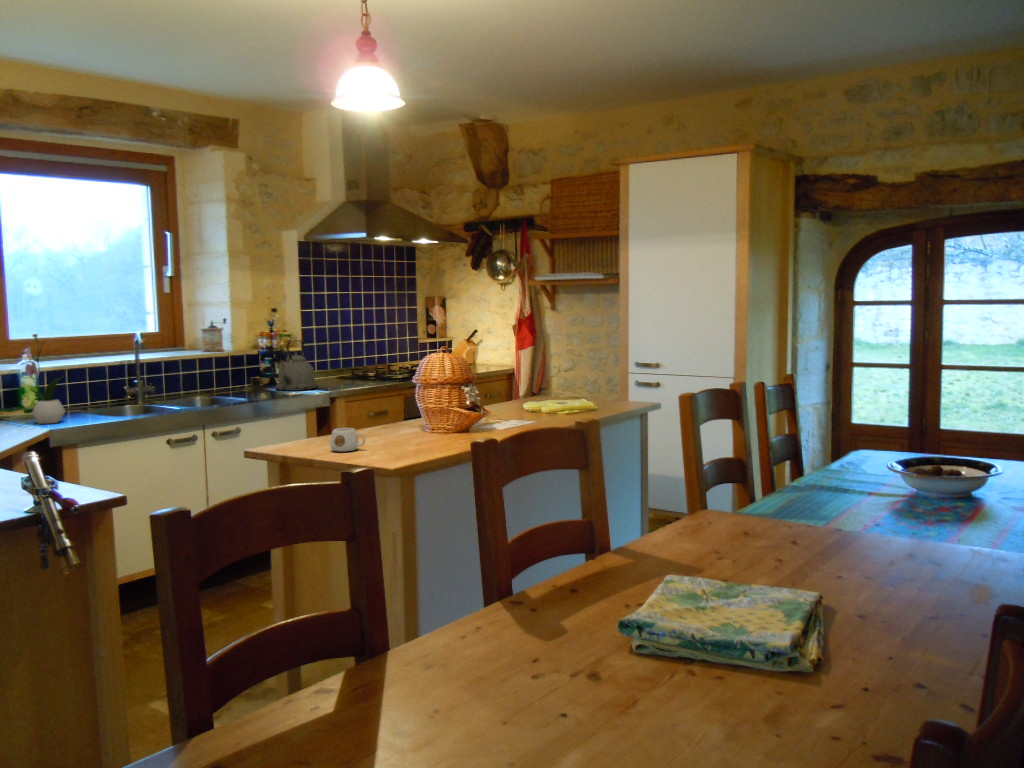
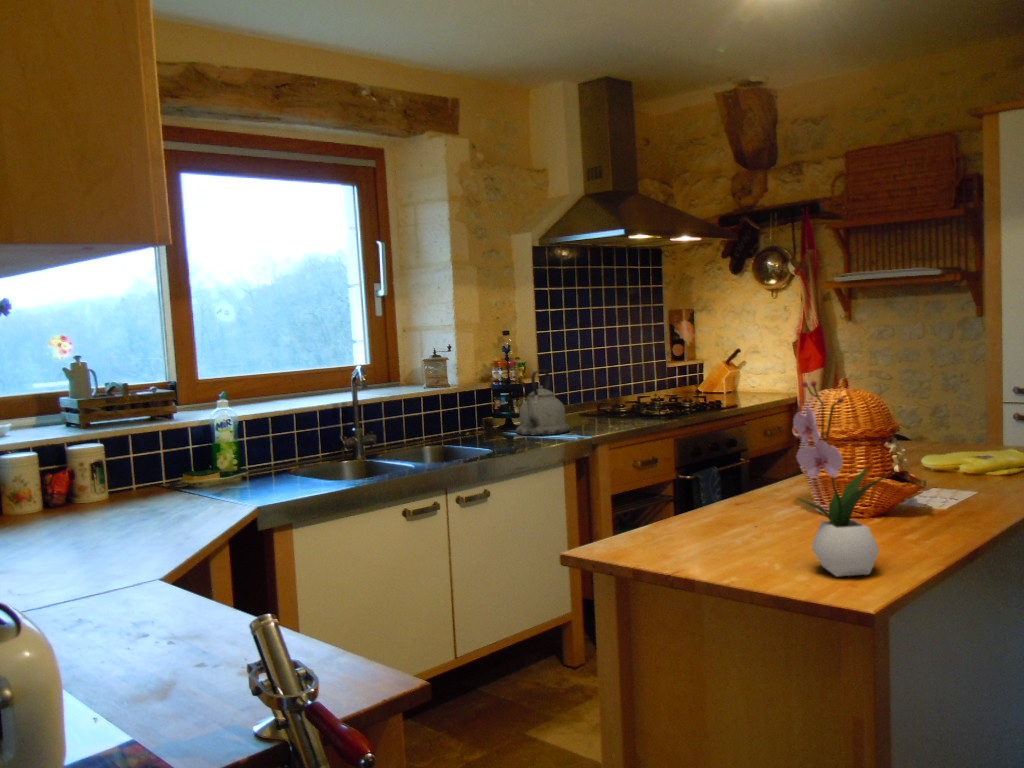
flower arrangement: present [25,334,65,424] -> present [793,381,886,576]
mug: present [330,428,365,451] -> none [696,514,756,555]

